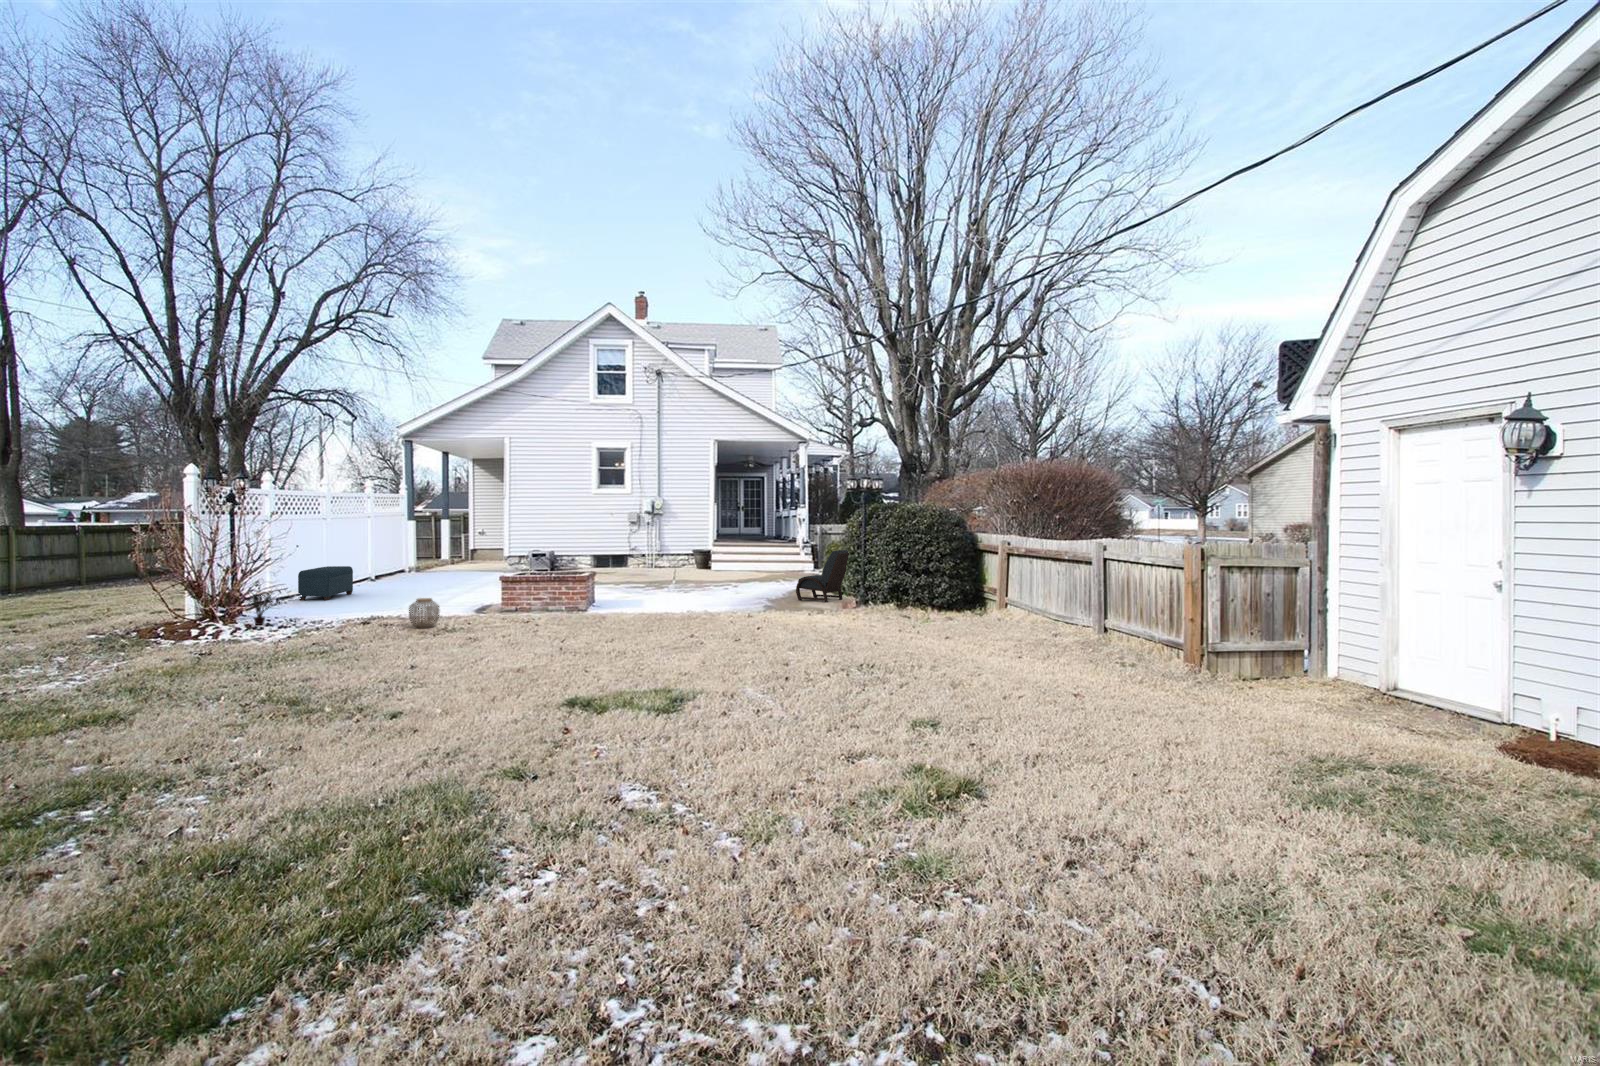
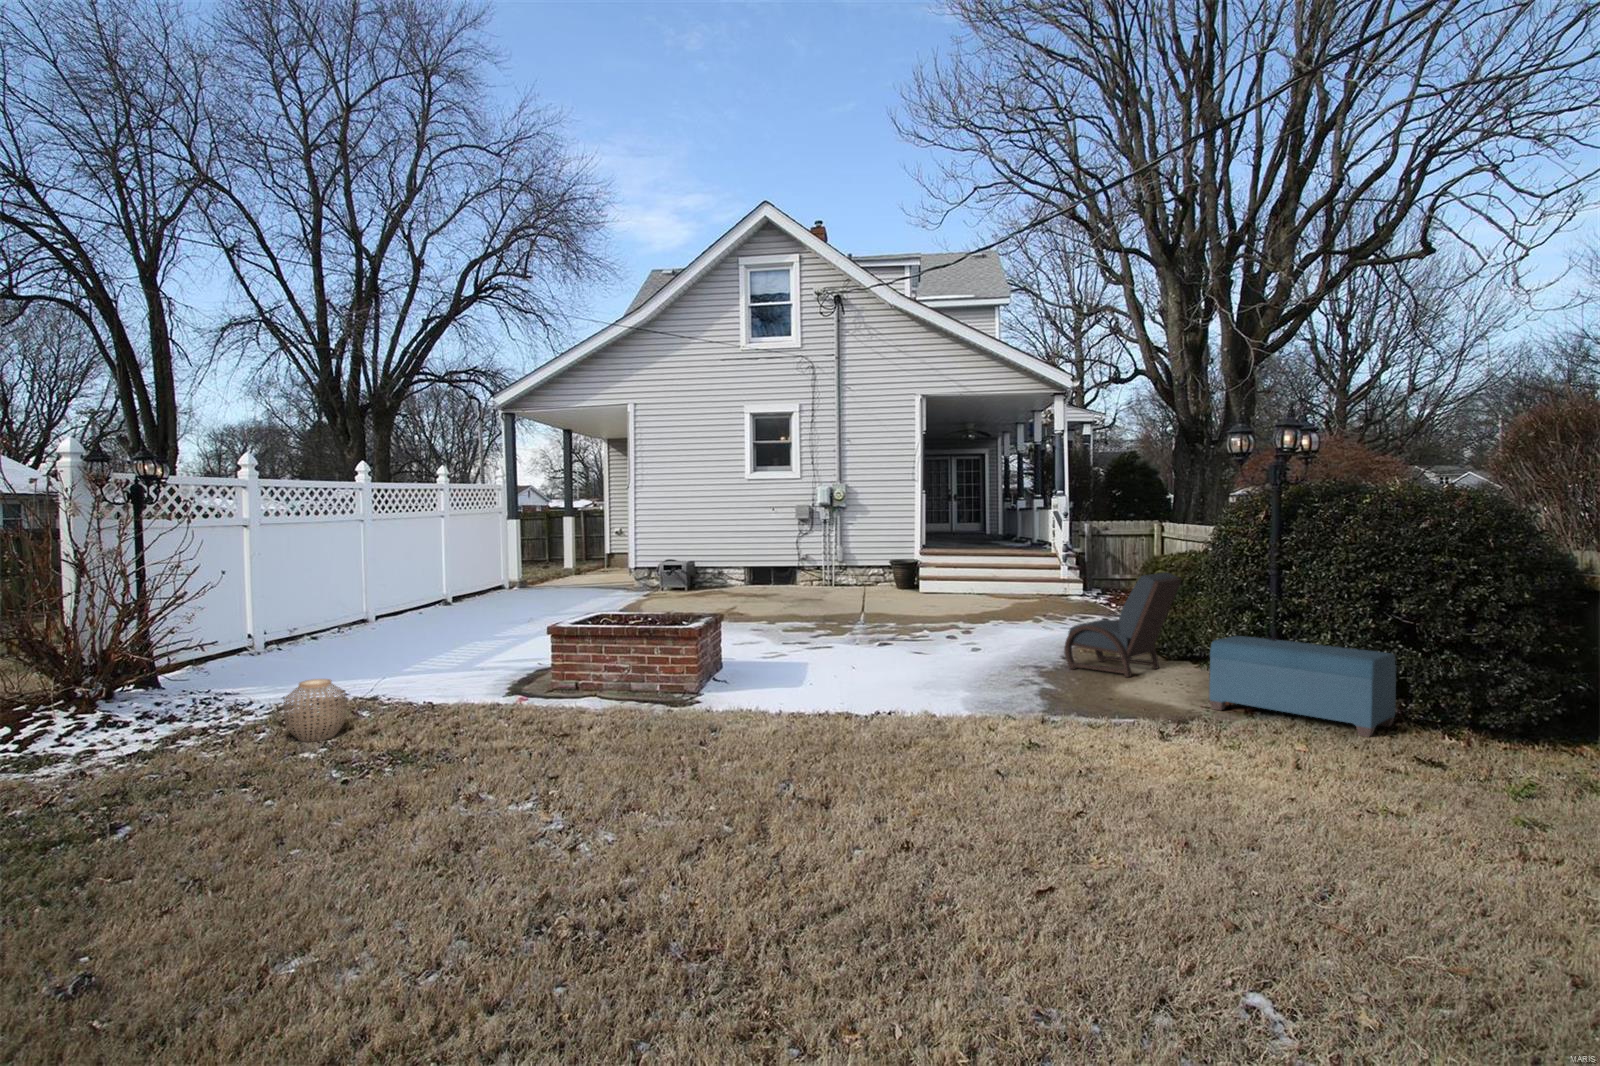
bench: present [298,566,353,601] -> present [1209,636,1396,737]
potted plant: present [243,594,280,625] -> none [48,657,125,716]

